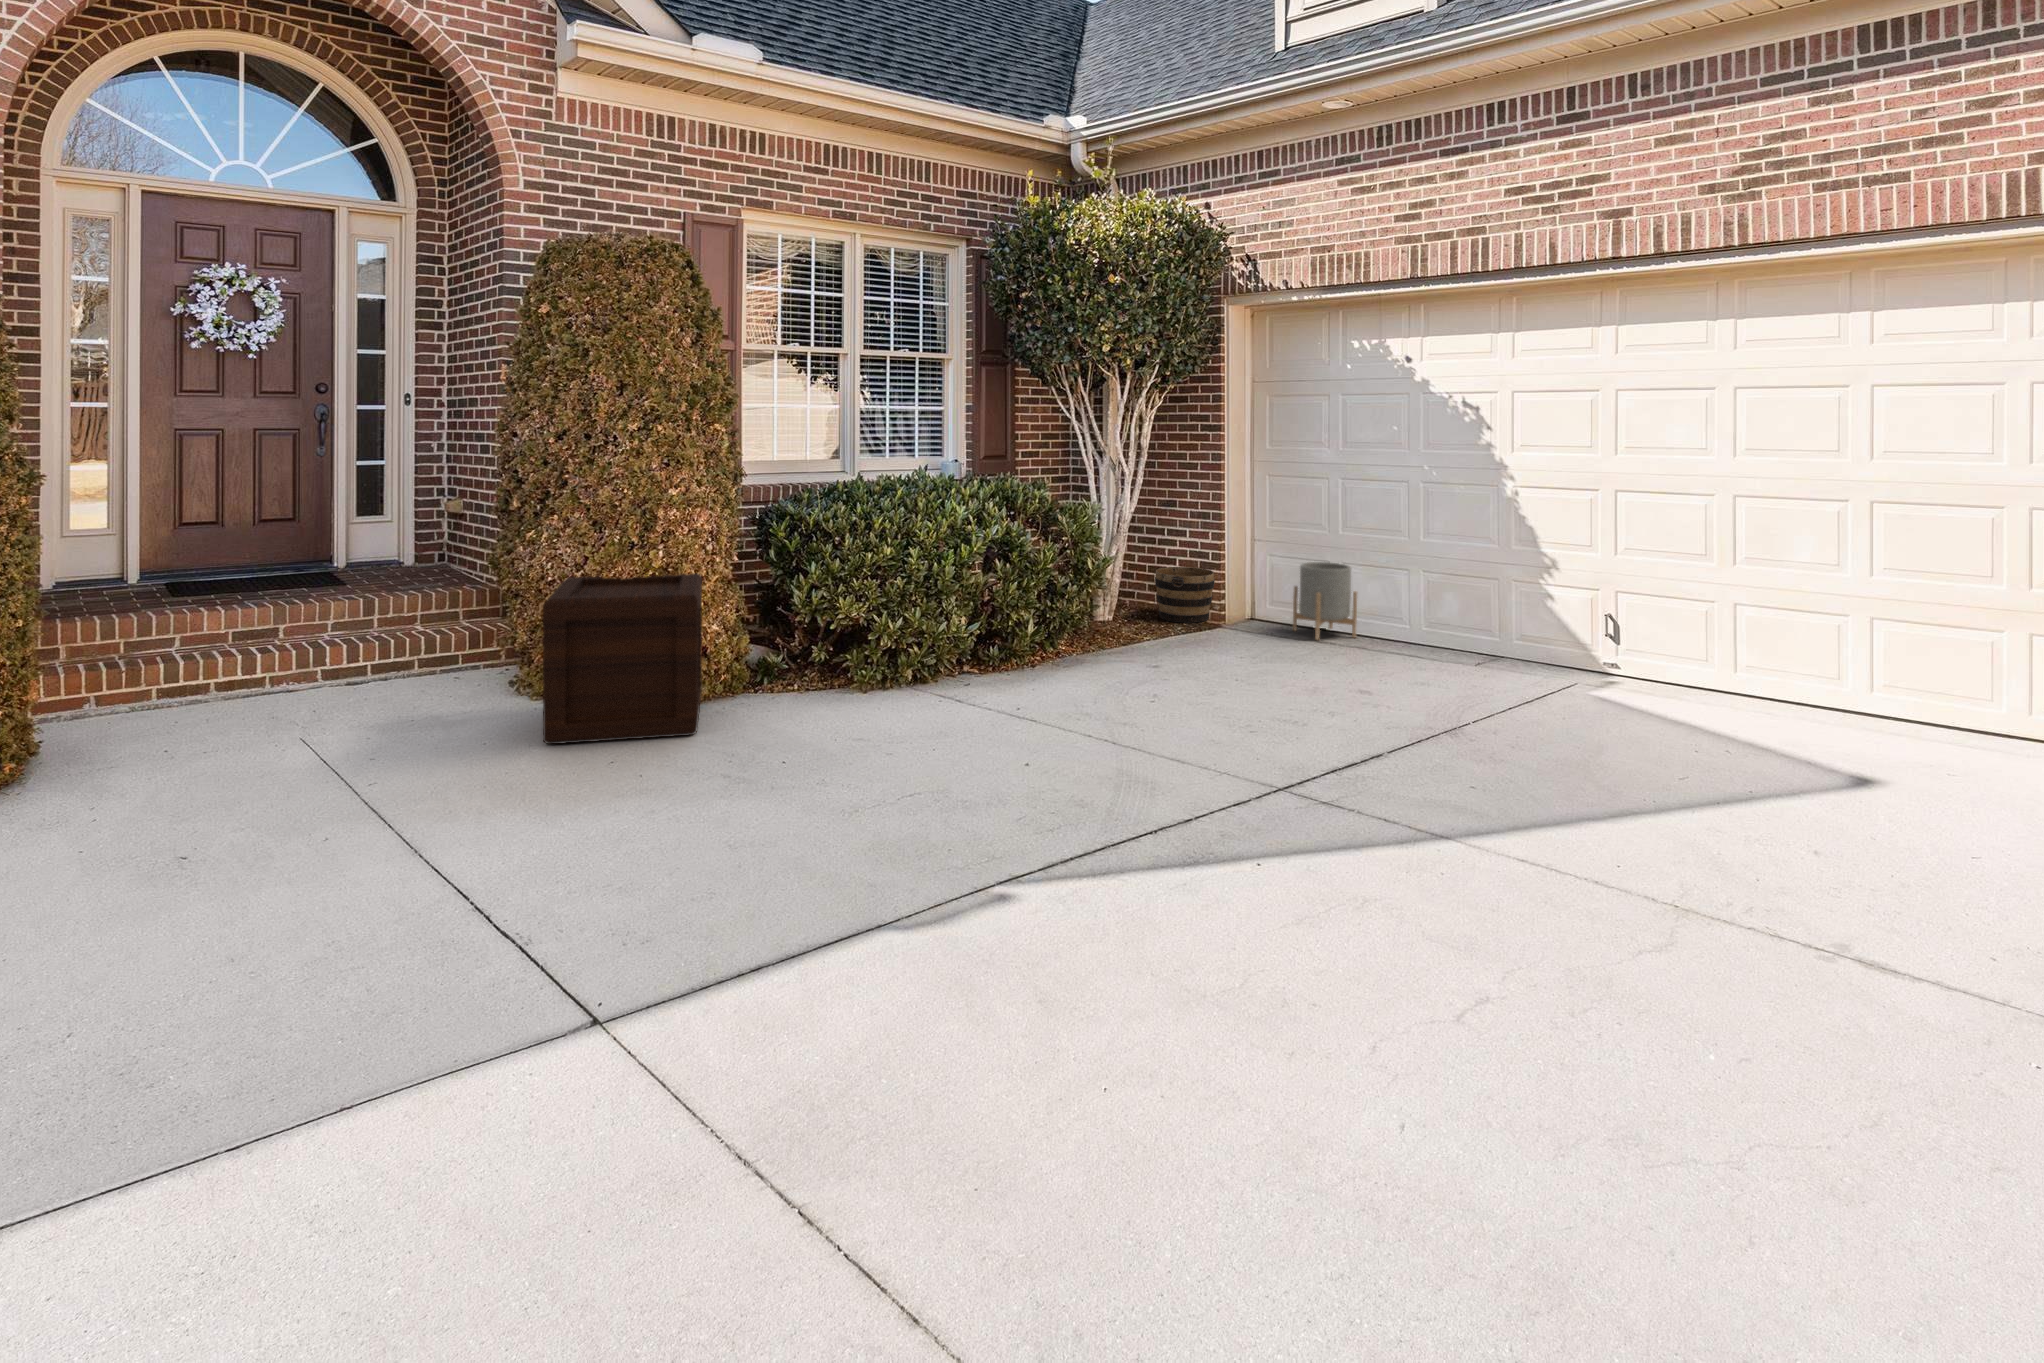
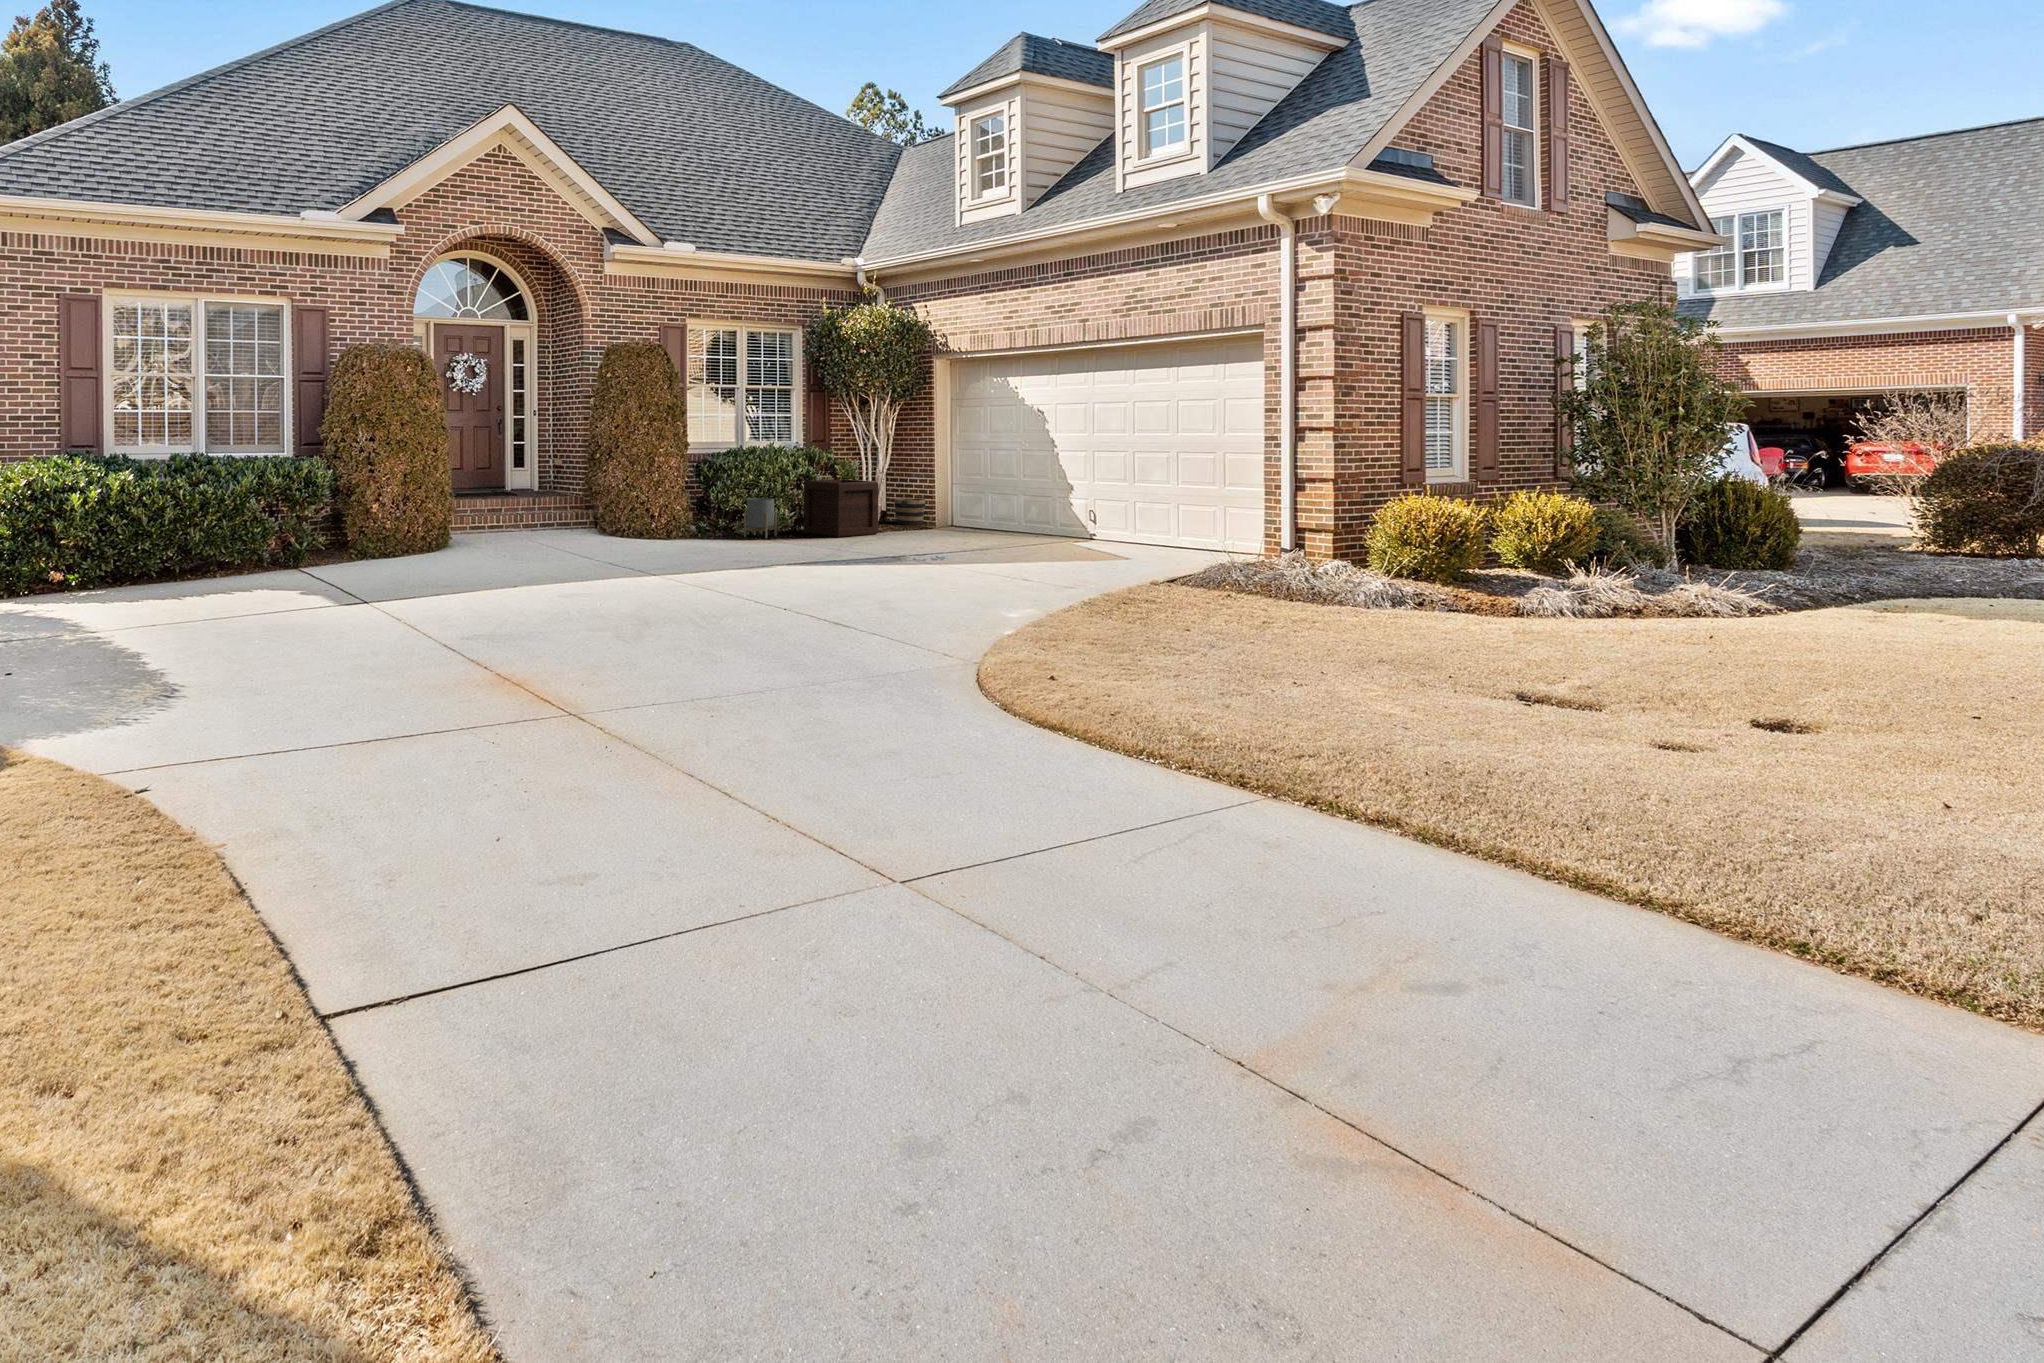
planter: present [1293,562,1357,640] -> present [744,498,777,538]
wooden crate: present [543,573,702,744] -> present [804,479,878,537]

